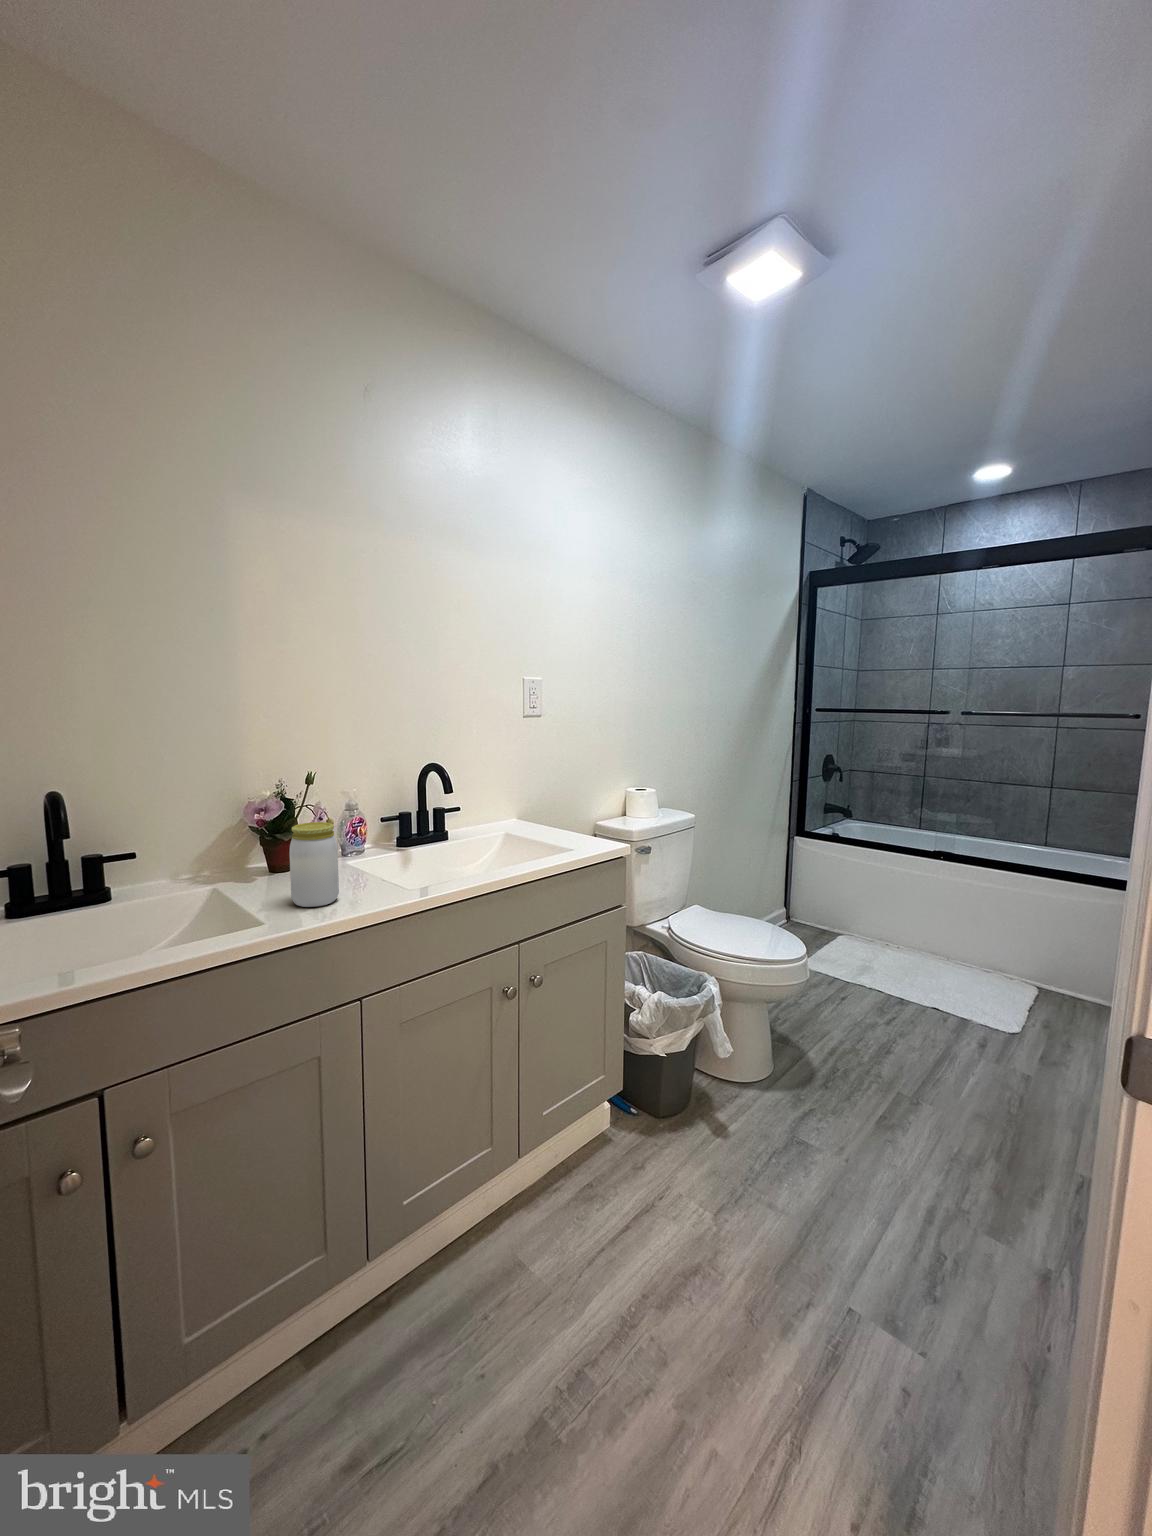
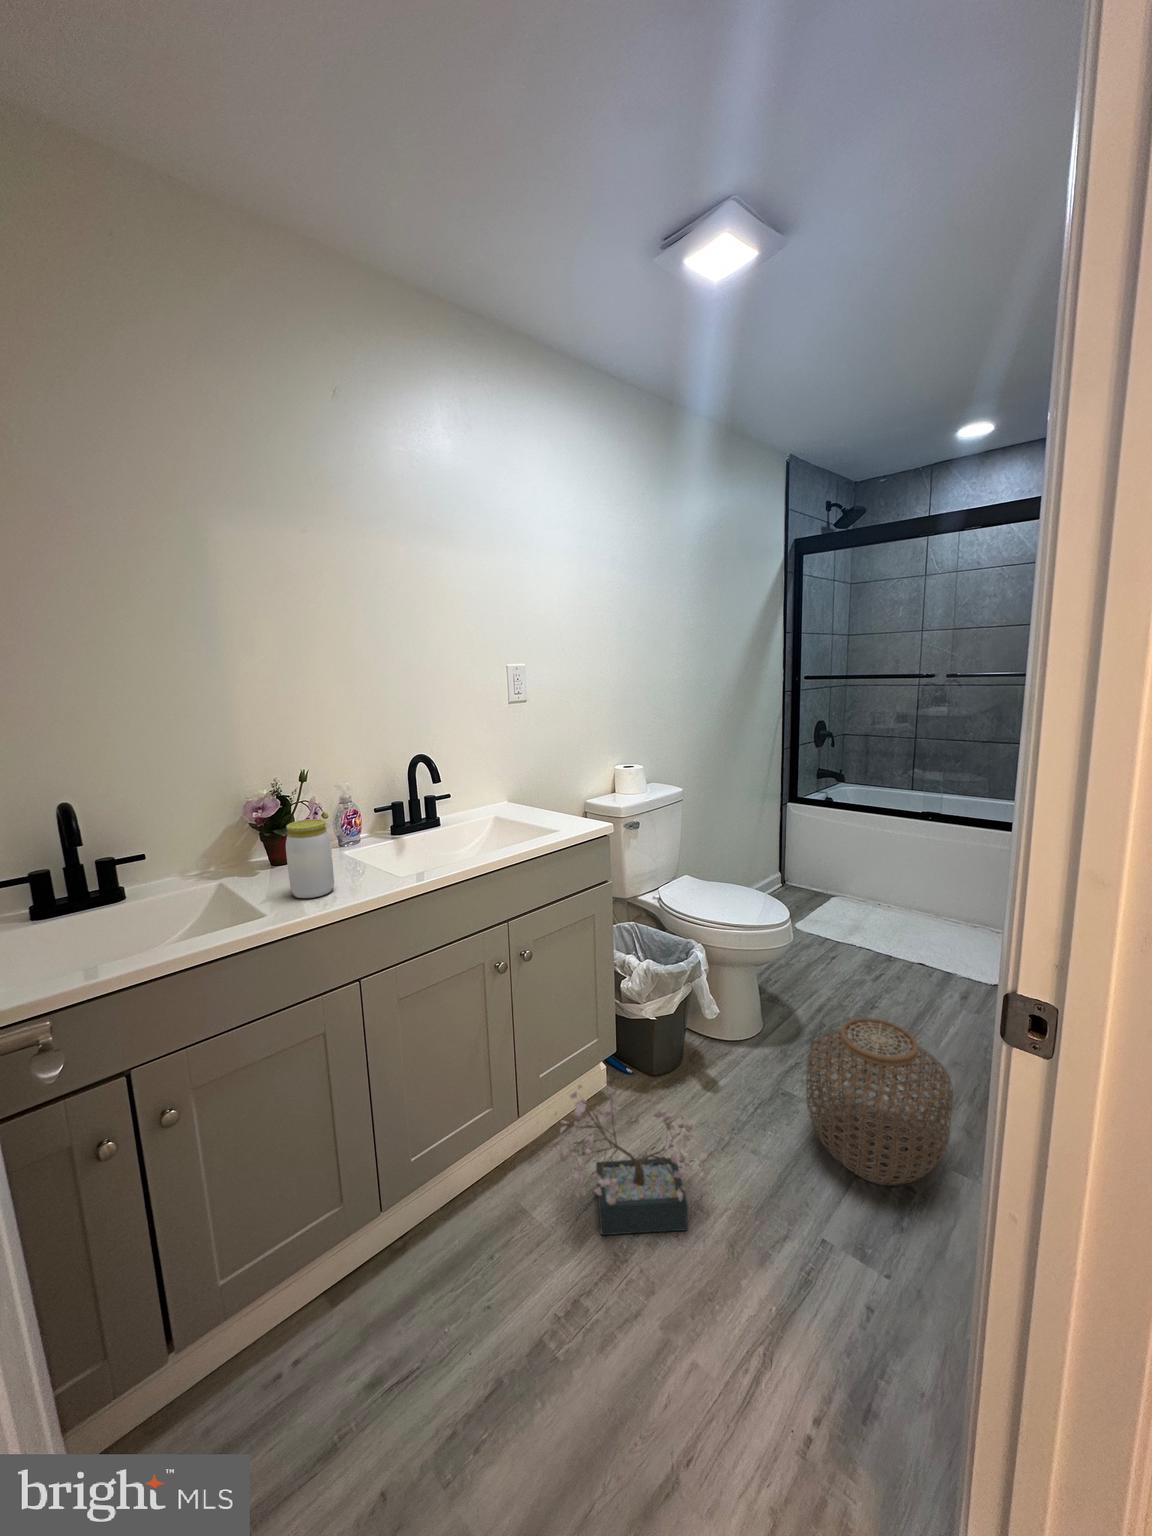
woven basket: none [828,1062,989,1249] -> present [806,1018,953,1185]
decorative plant: none [562,1125,726,1295] -> present [558,1085,708,1235]

